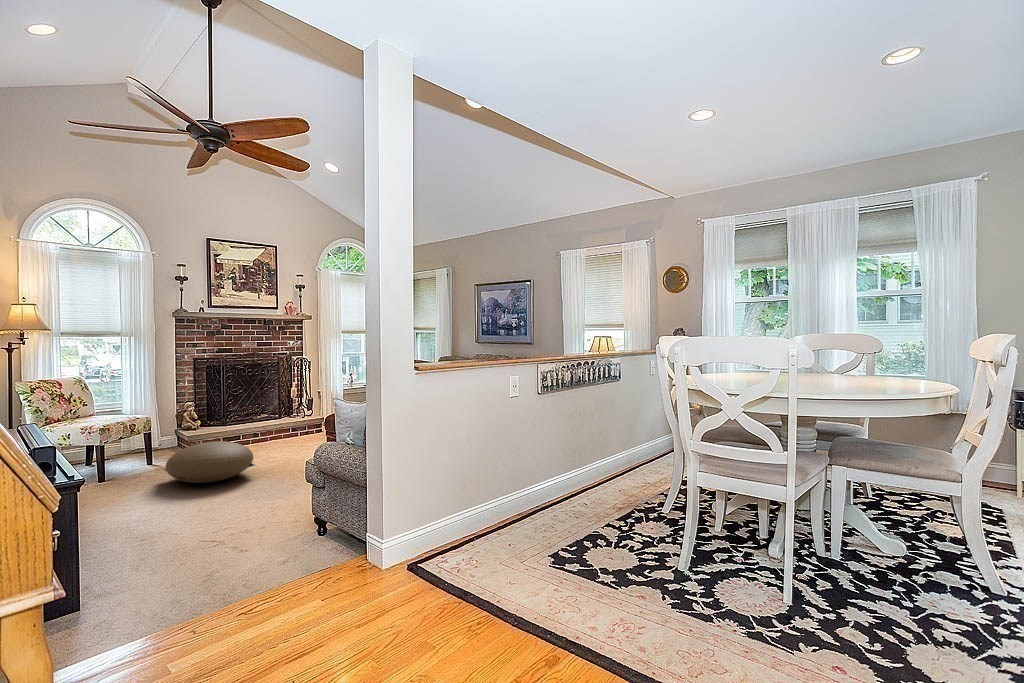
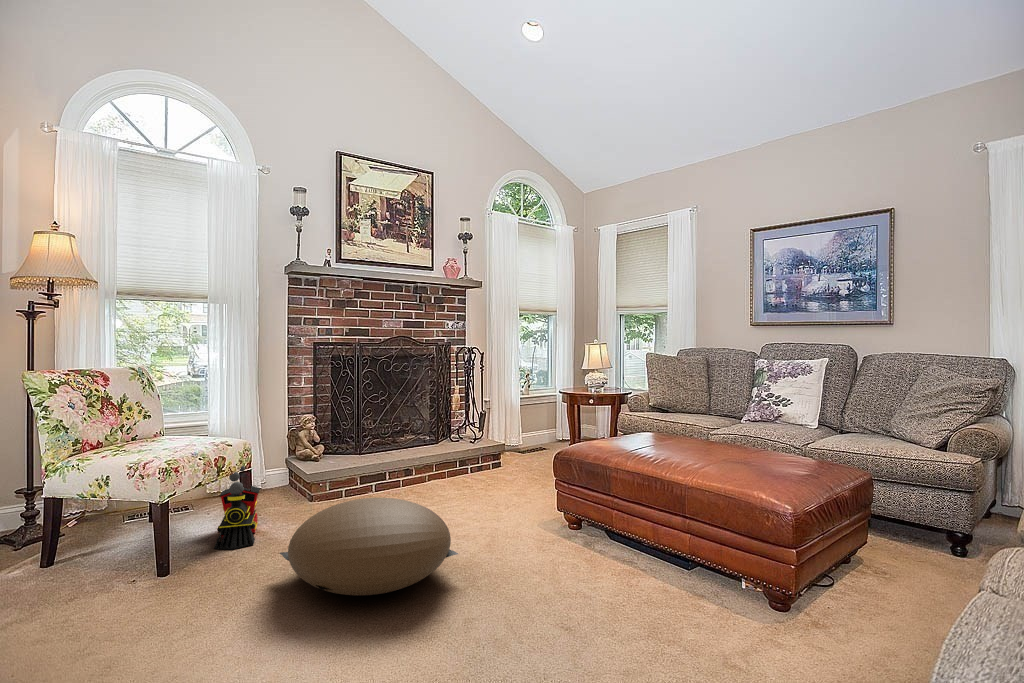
toy train: none [127,430,155,473] -> present [214,466,260,550]

